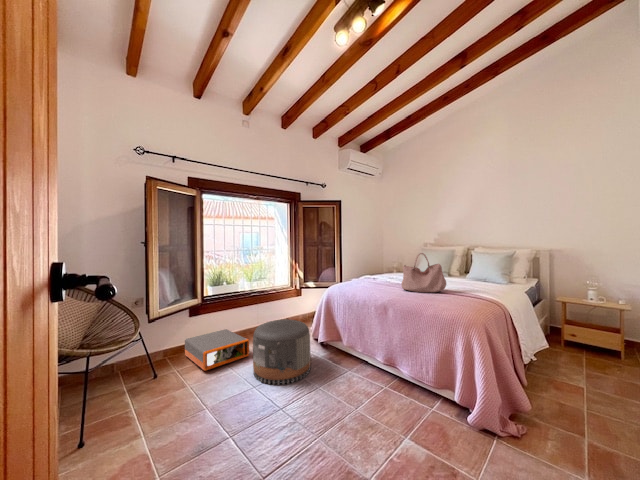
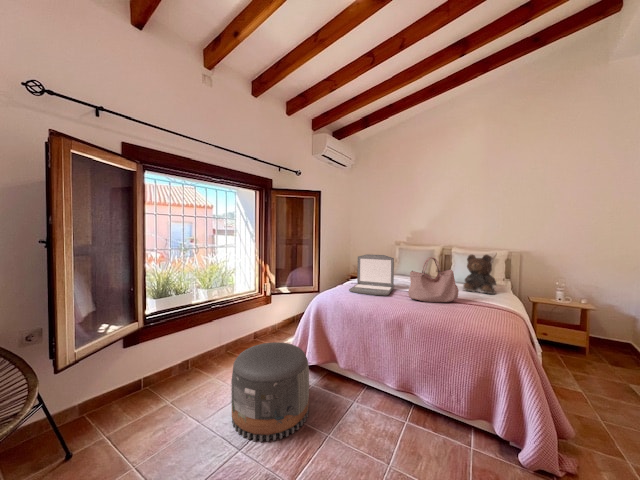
teddy bear: none [465,251,498,289] -> present [463,255,496,294]
laptop: none [355,253,397,287] -> present [349,254,394,296]
storage box: present [185,329,249,371] -> none [117,357,219,431]

